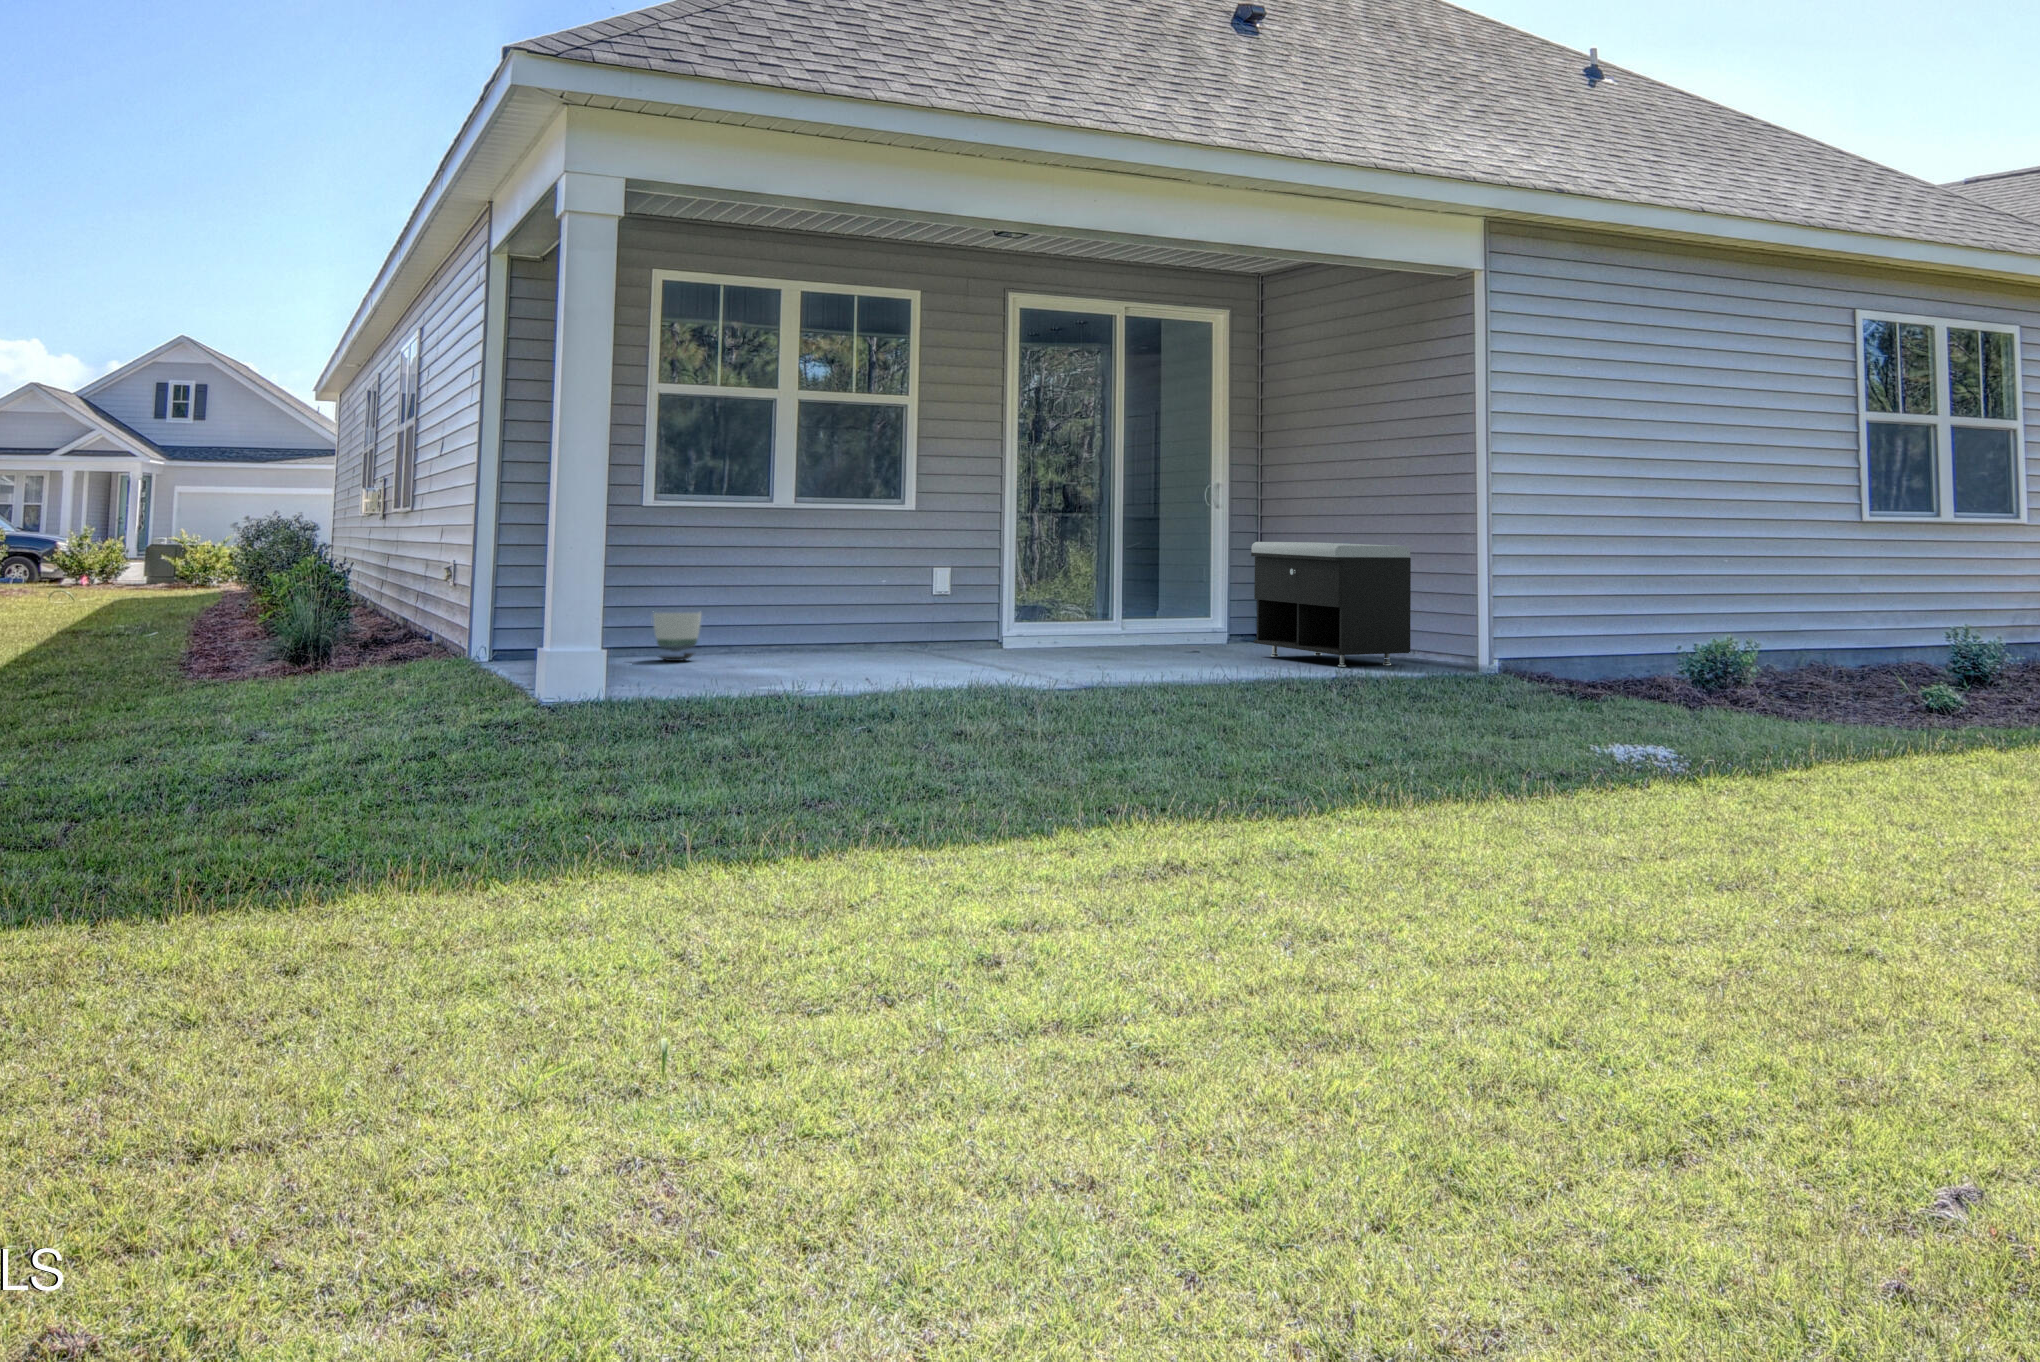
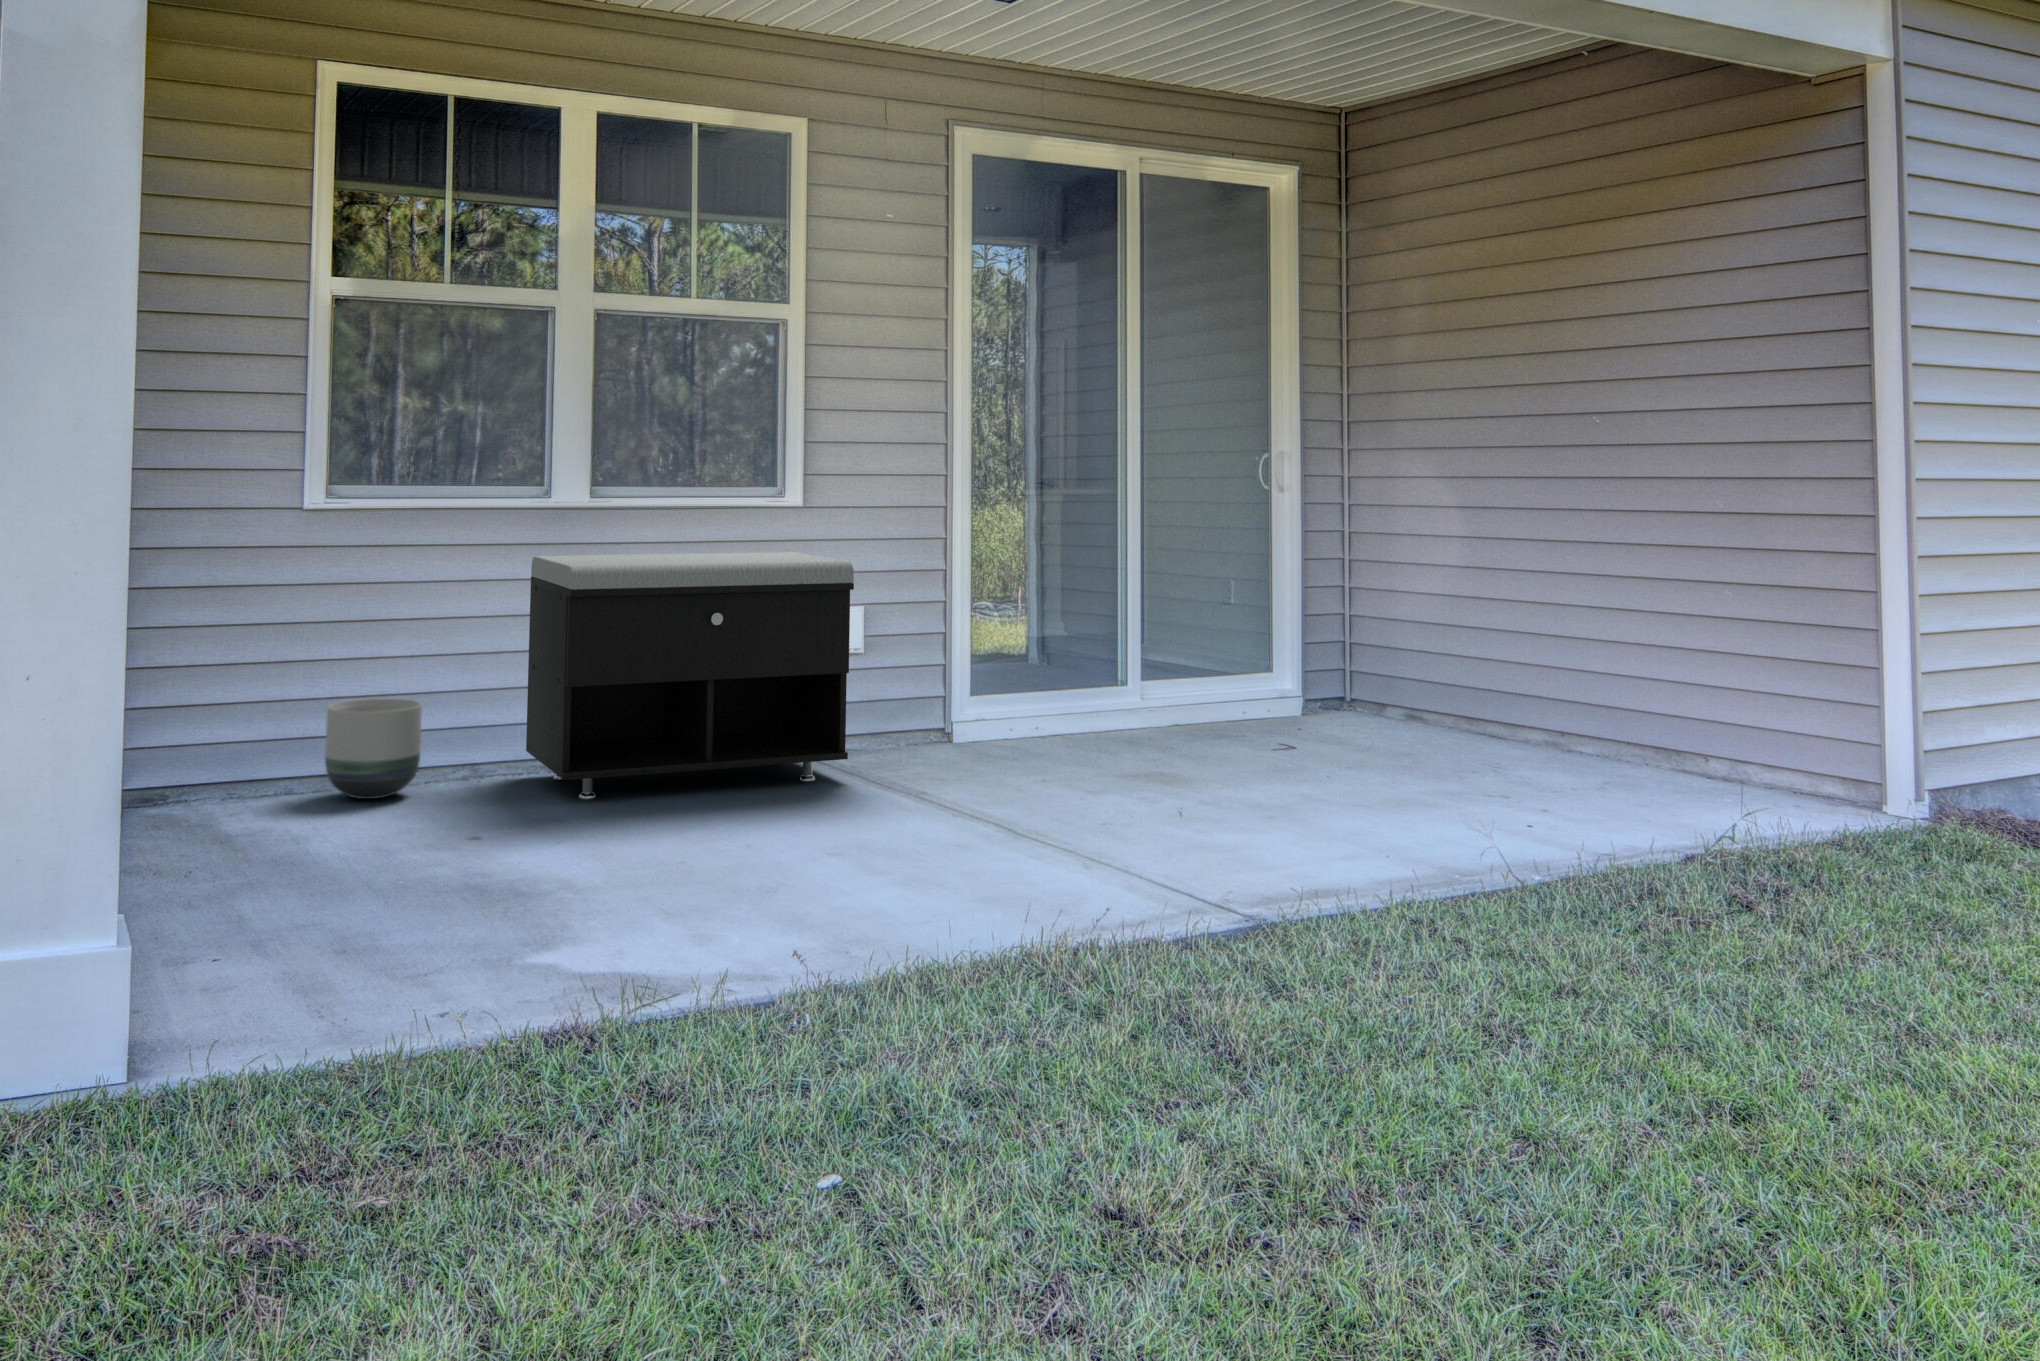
storage bench: present [1251,542,1411,667] -> present [526,552,854,800]

